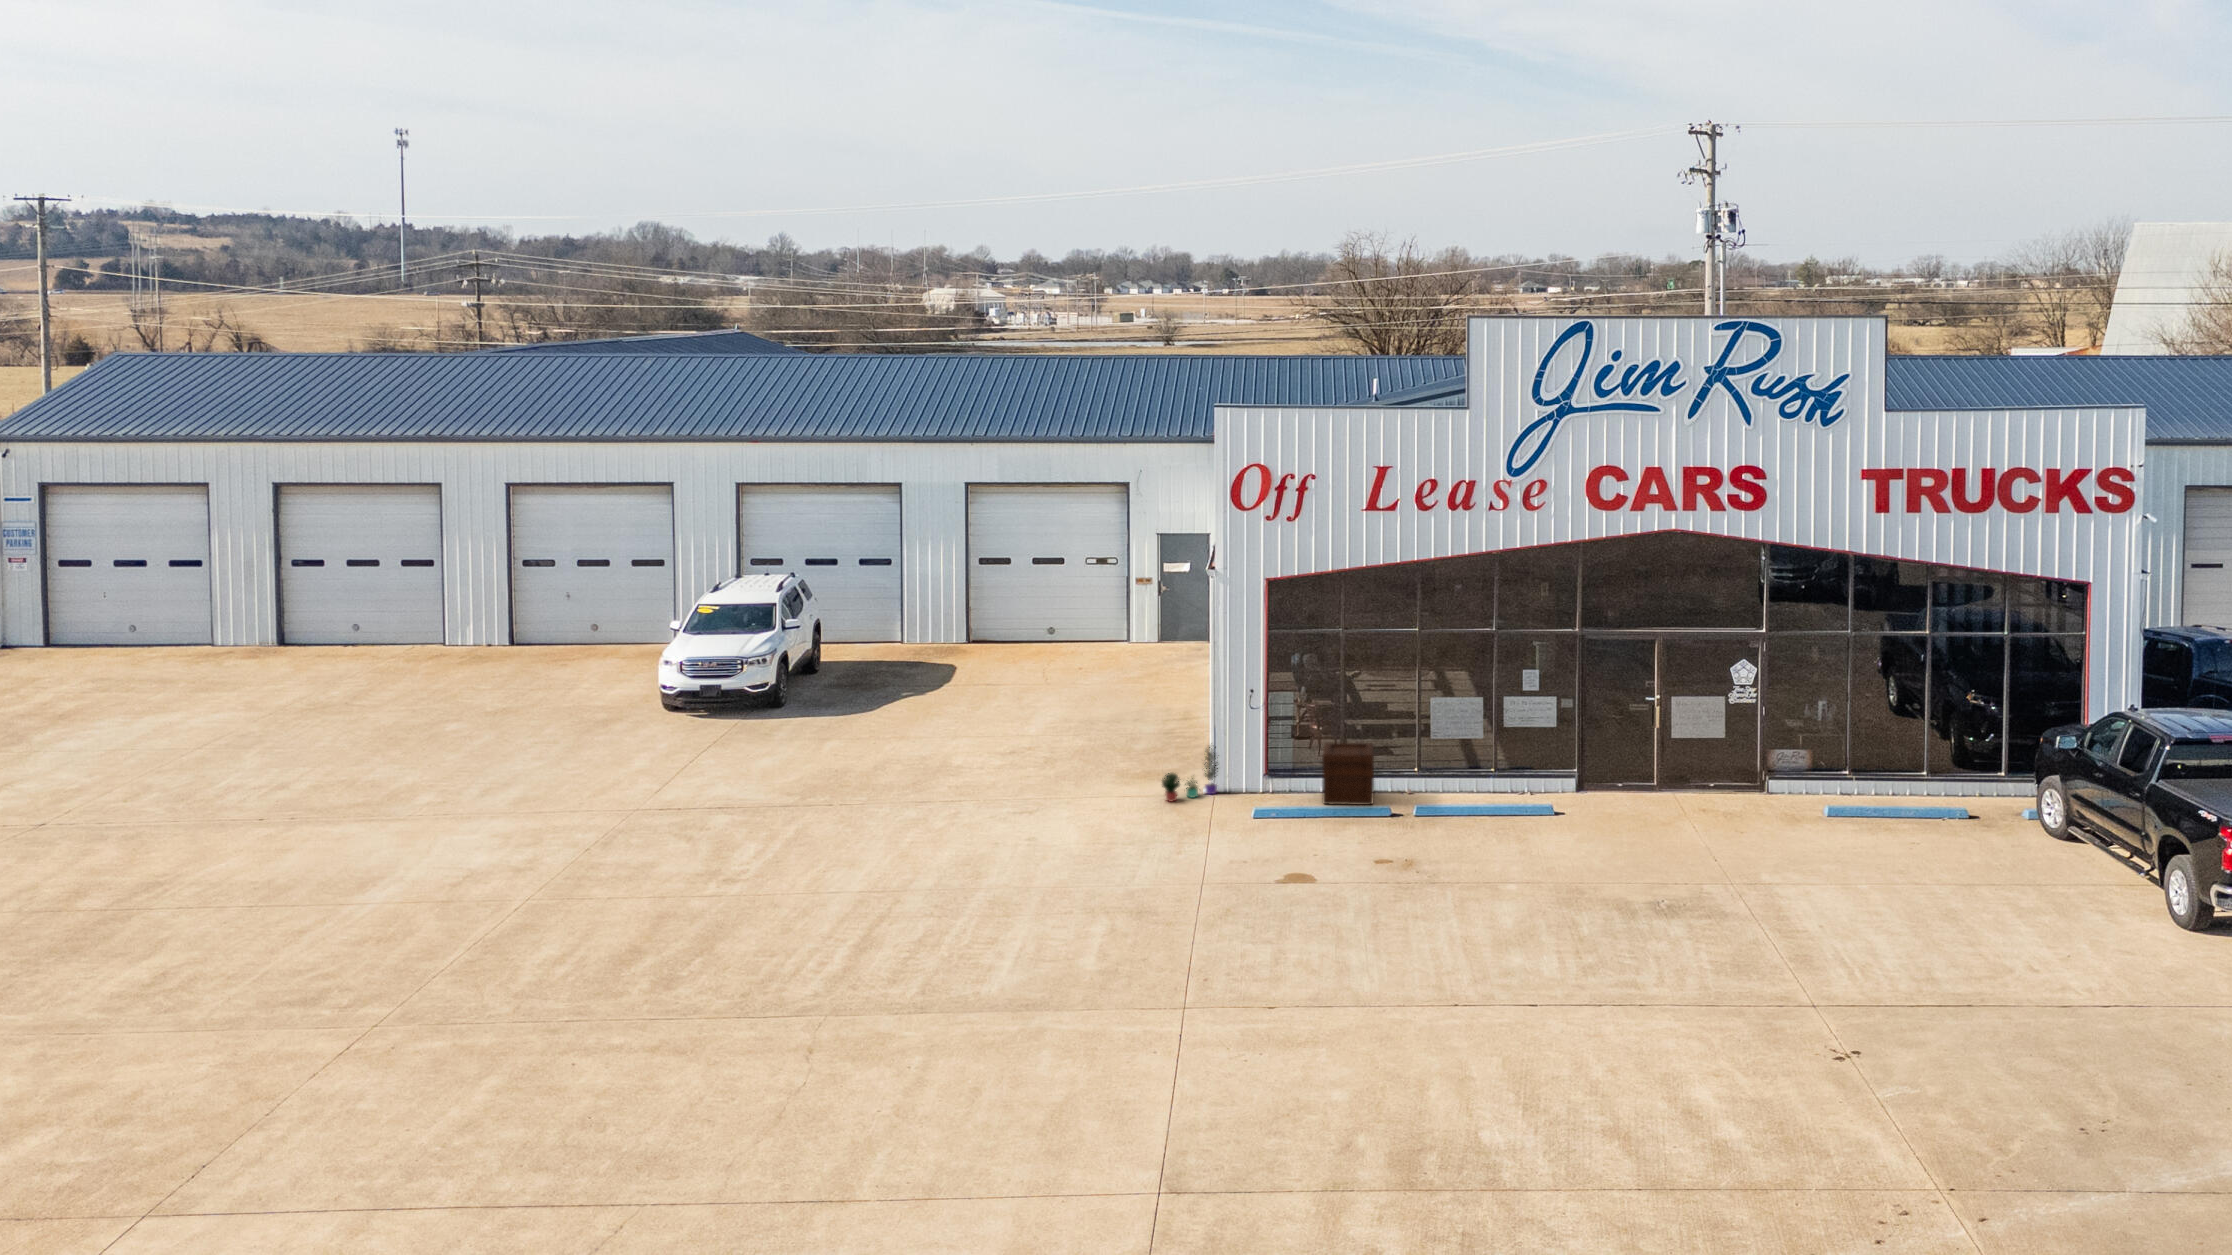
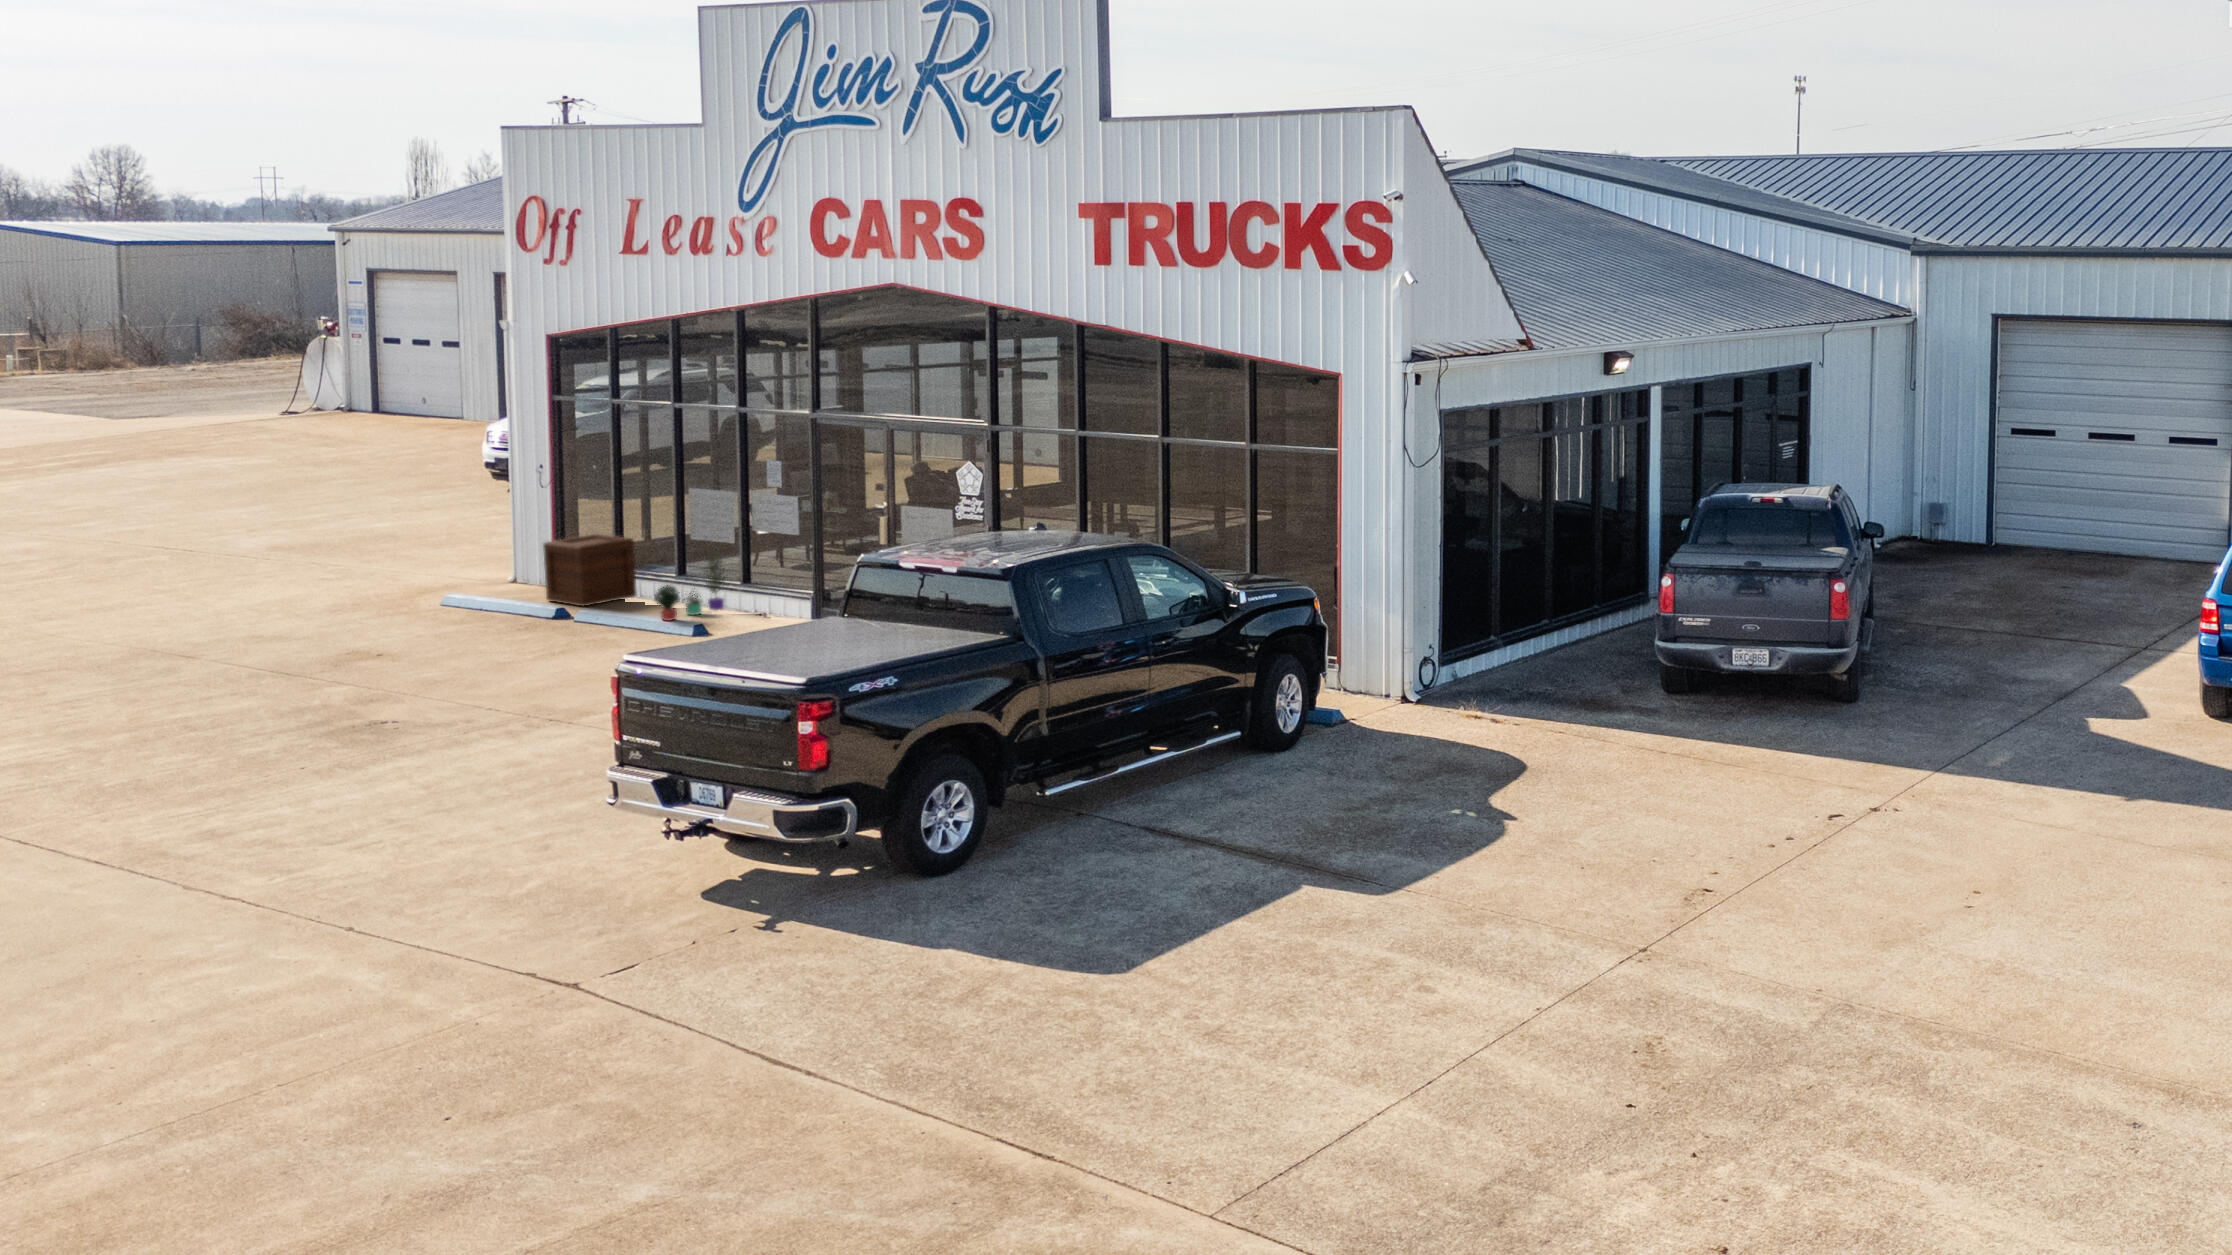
potted plant: present [1162,746,1219,802] -> present [655,549,725,621]

